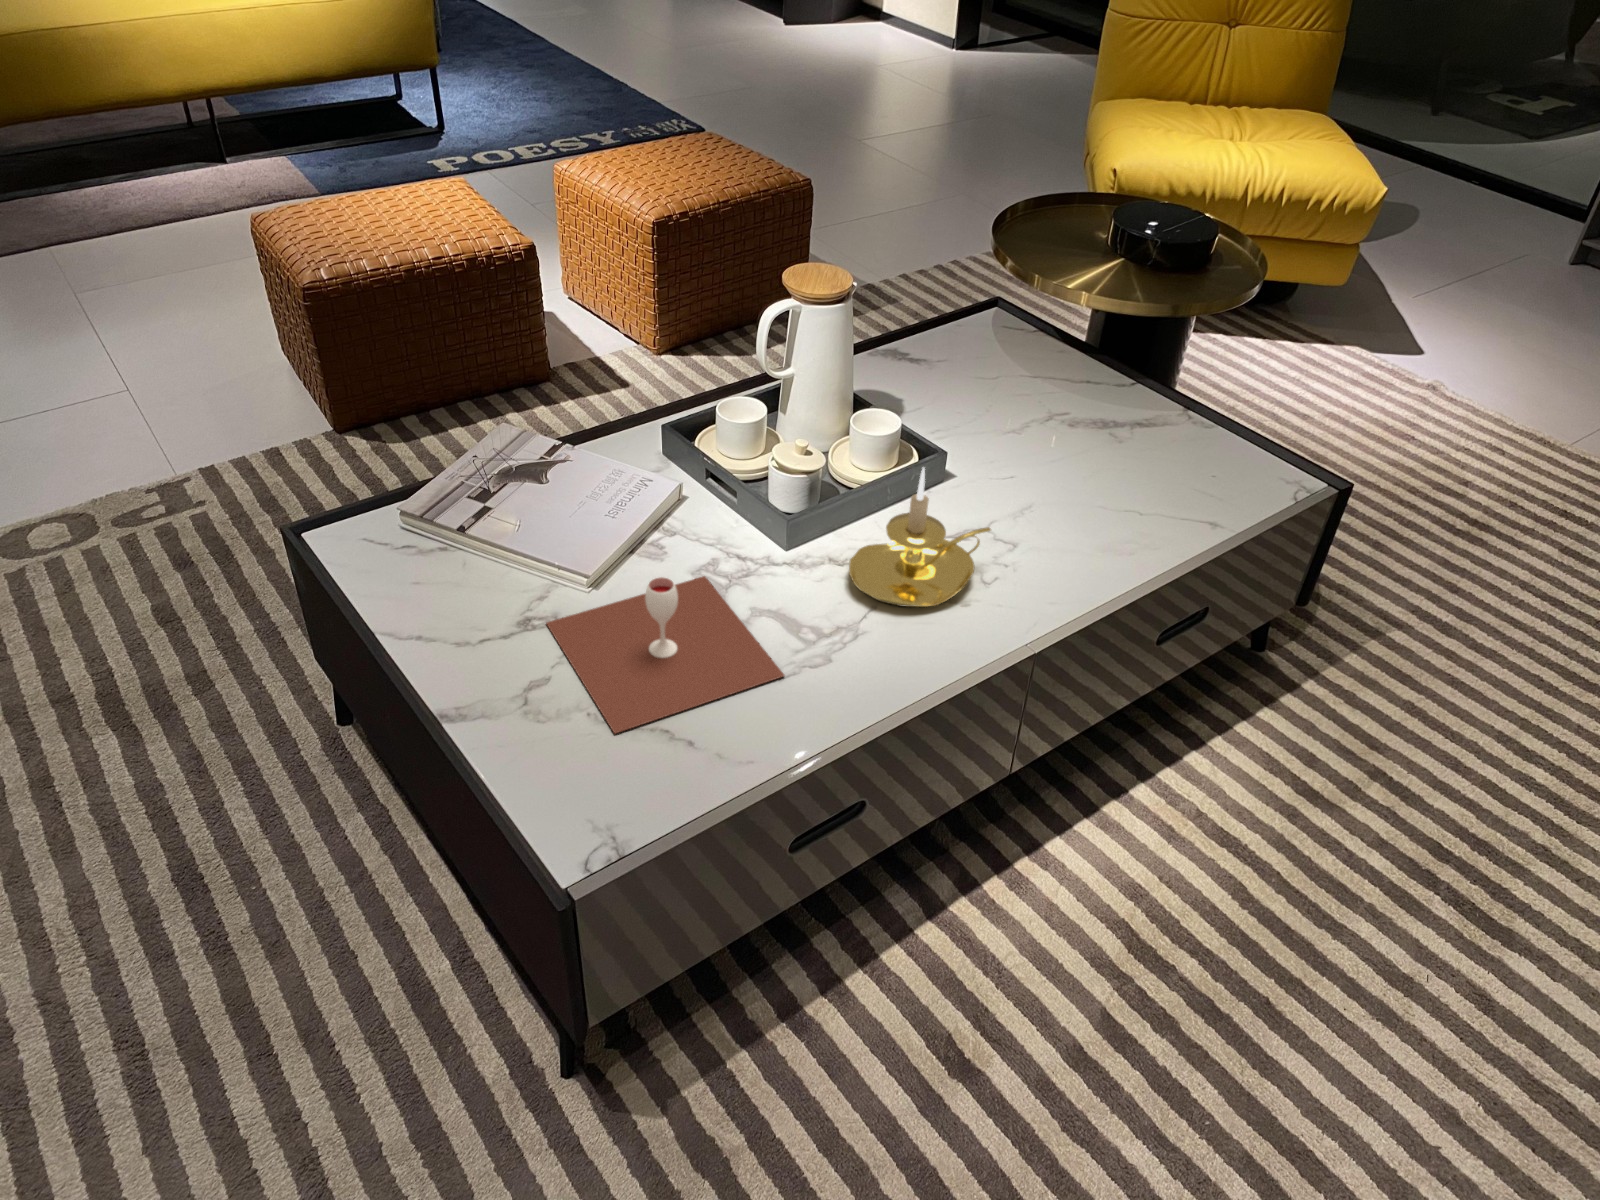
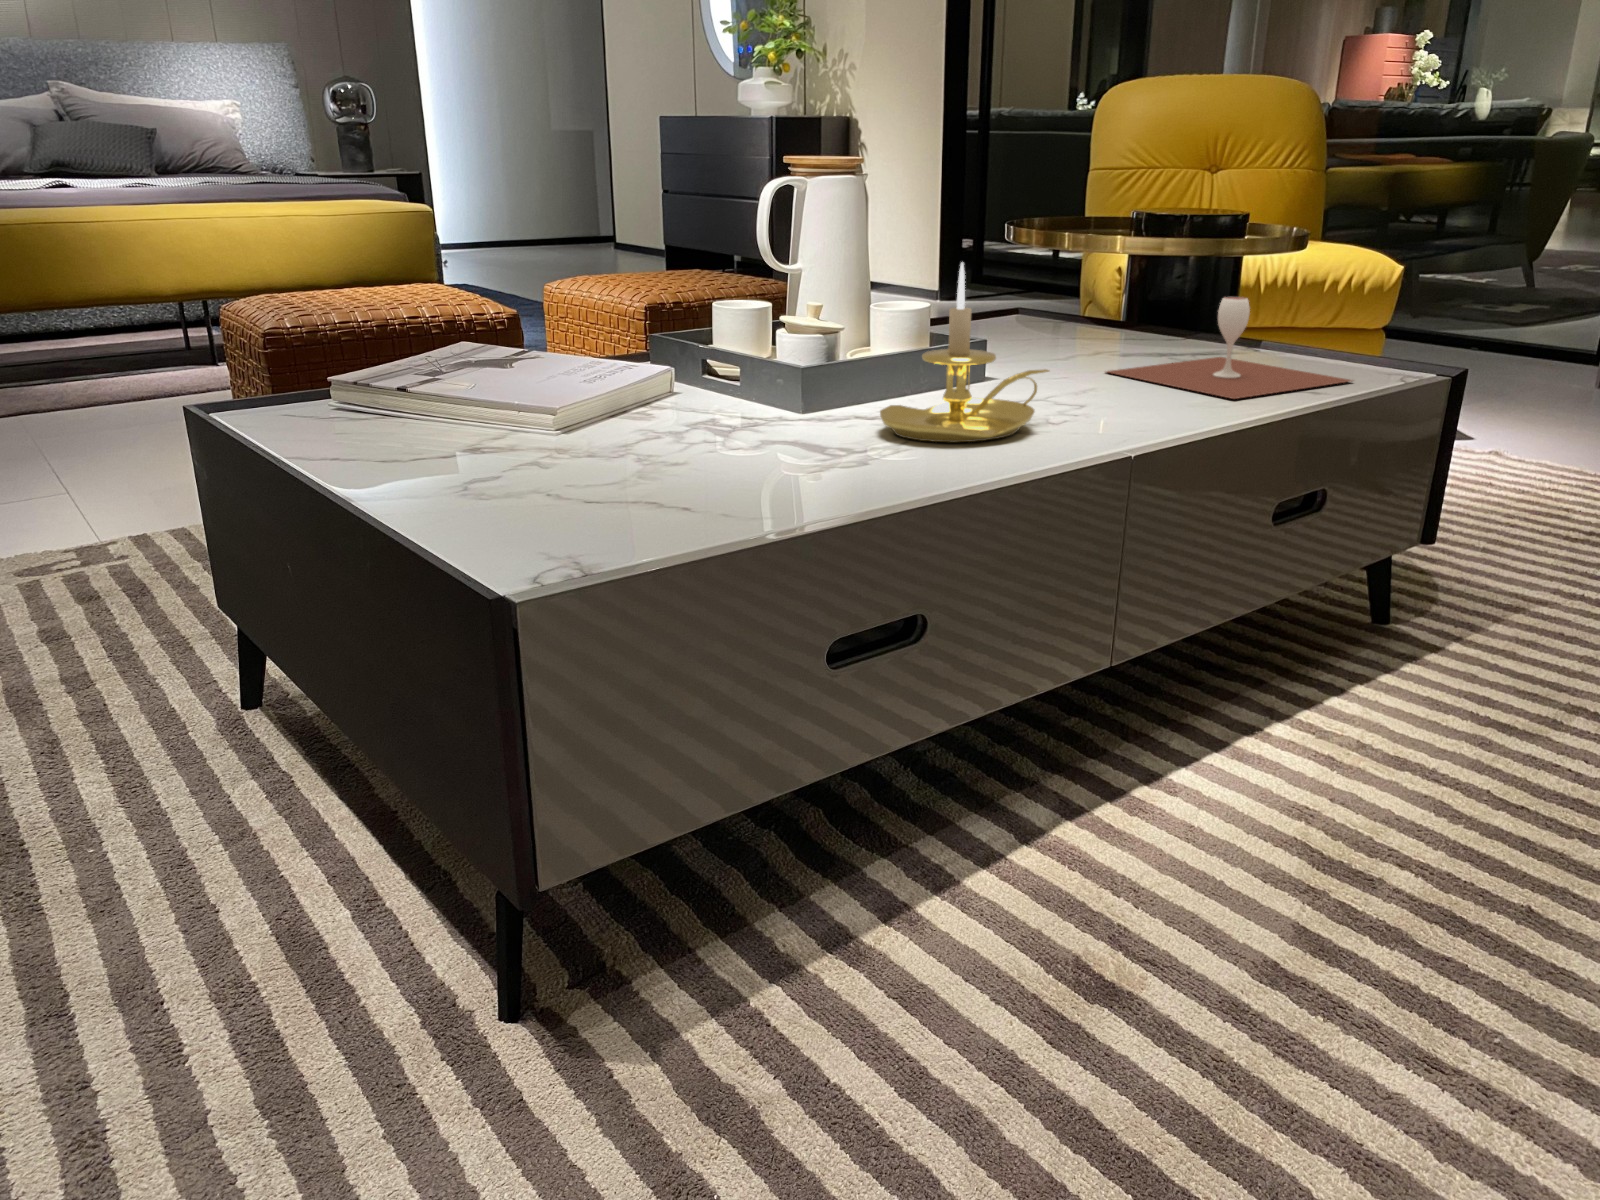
wine glass: present [546,576,784,733] -> present [1107,297,1352,399]

